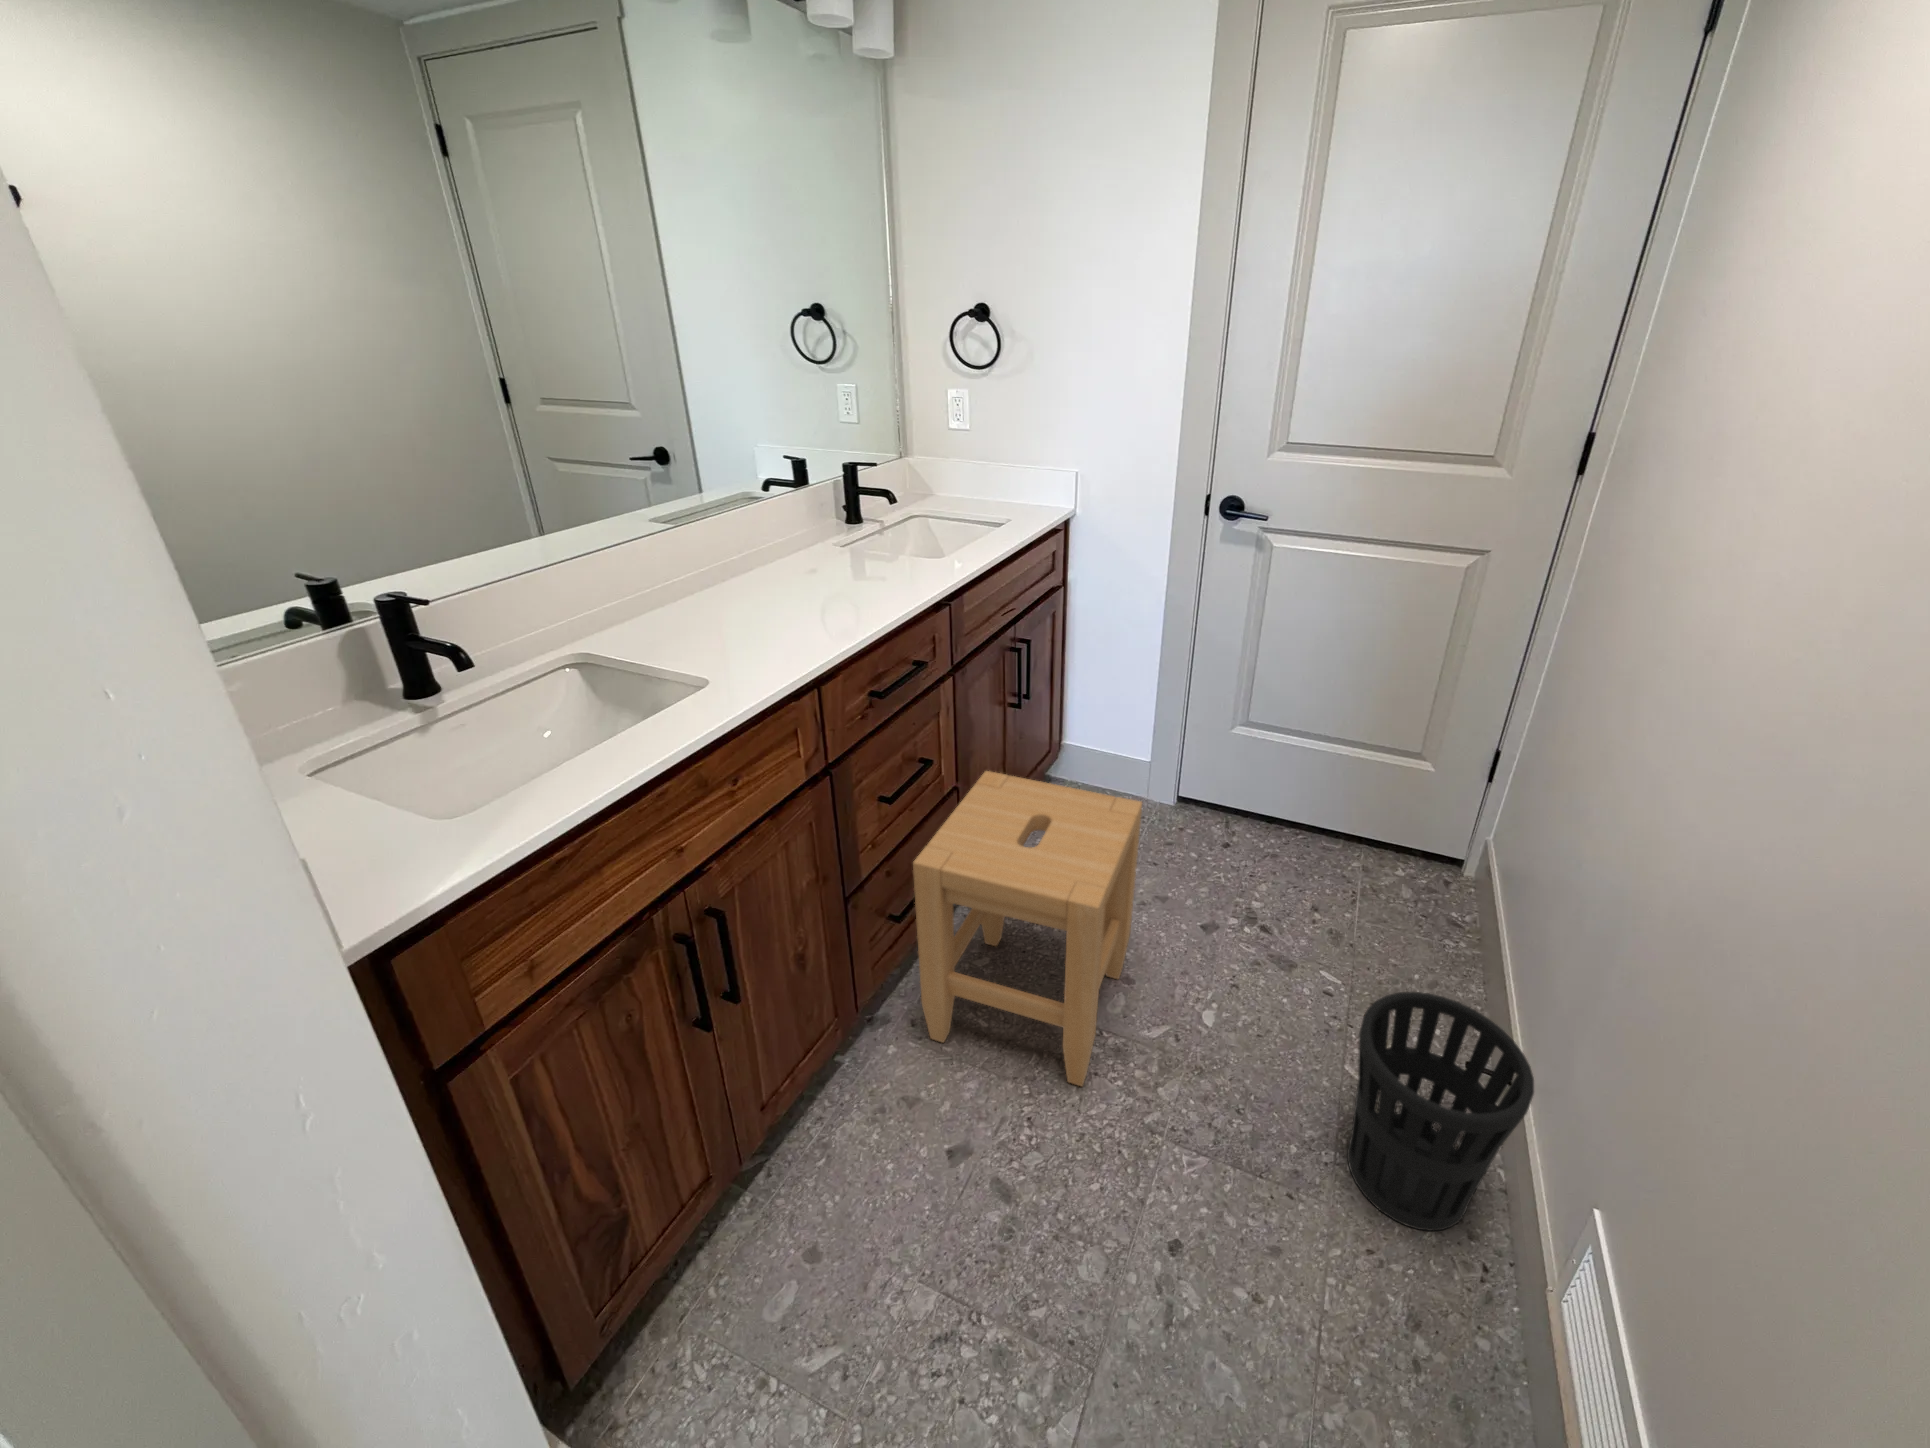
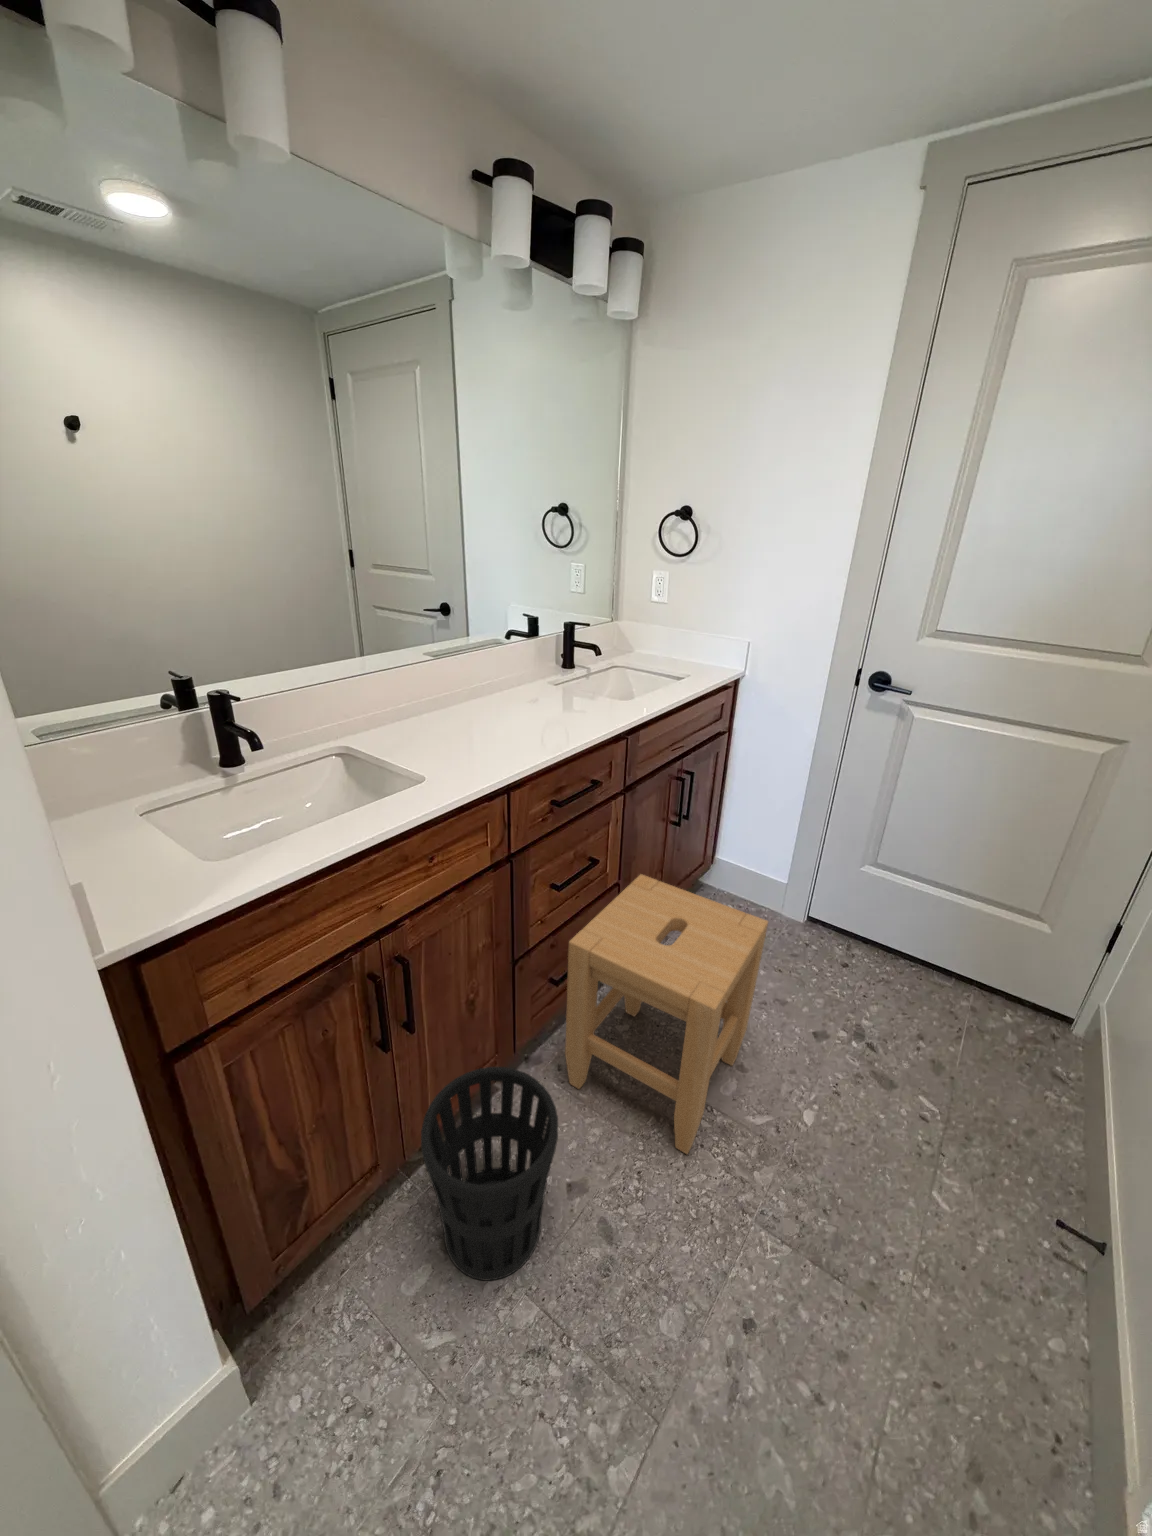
wastebasket: present [1347,992,1534,1231] -> present [421,1067,558,1280]

